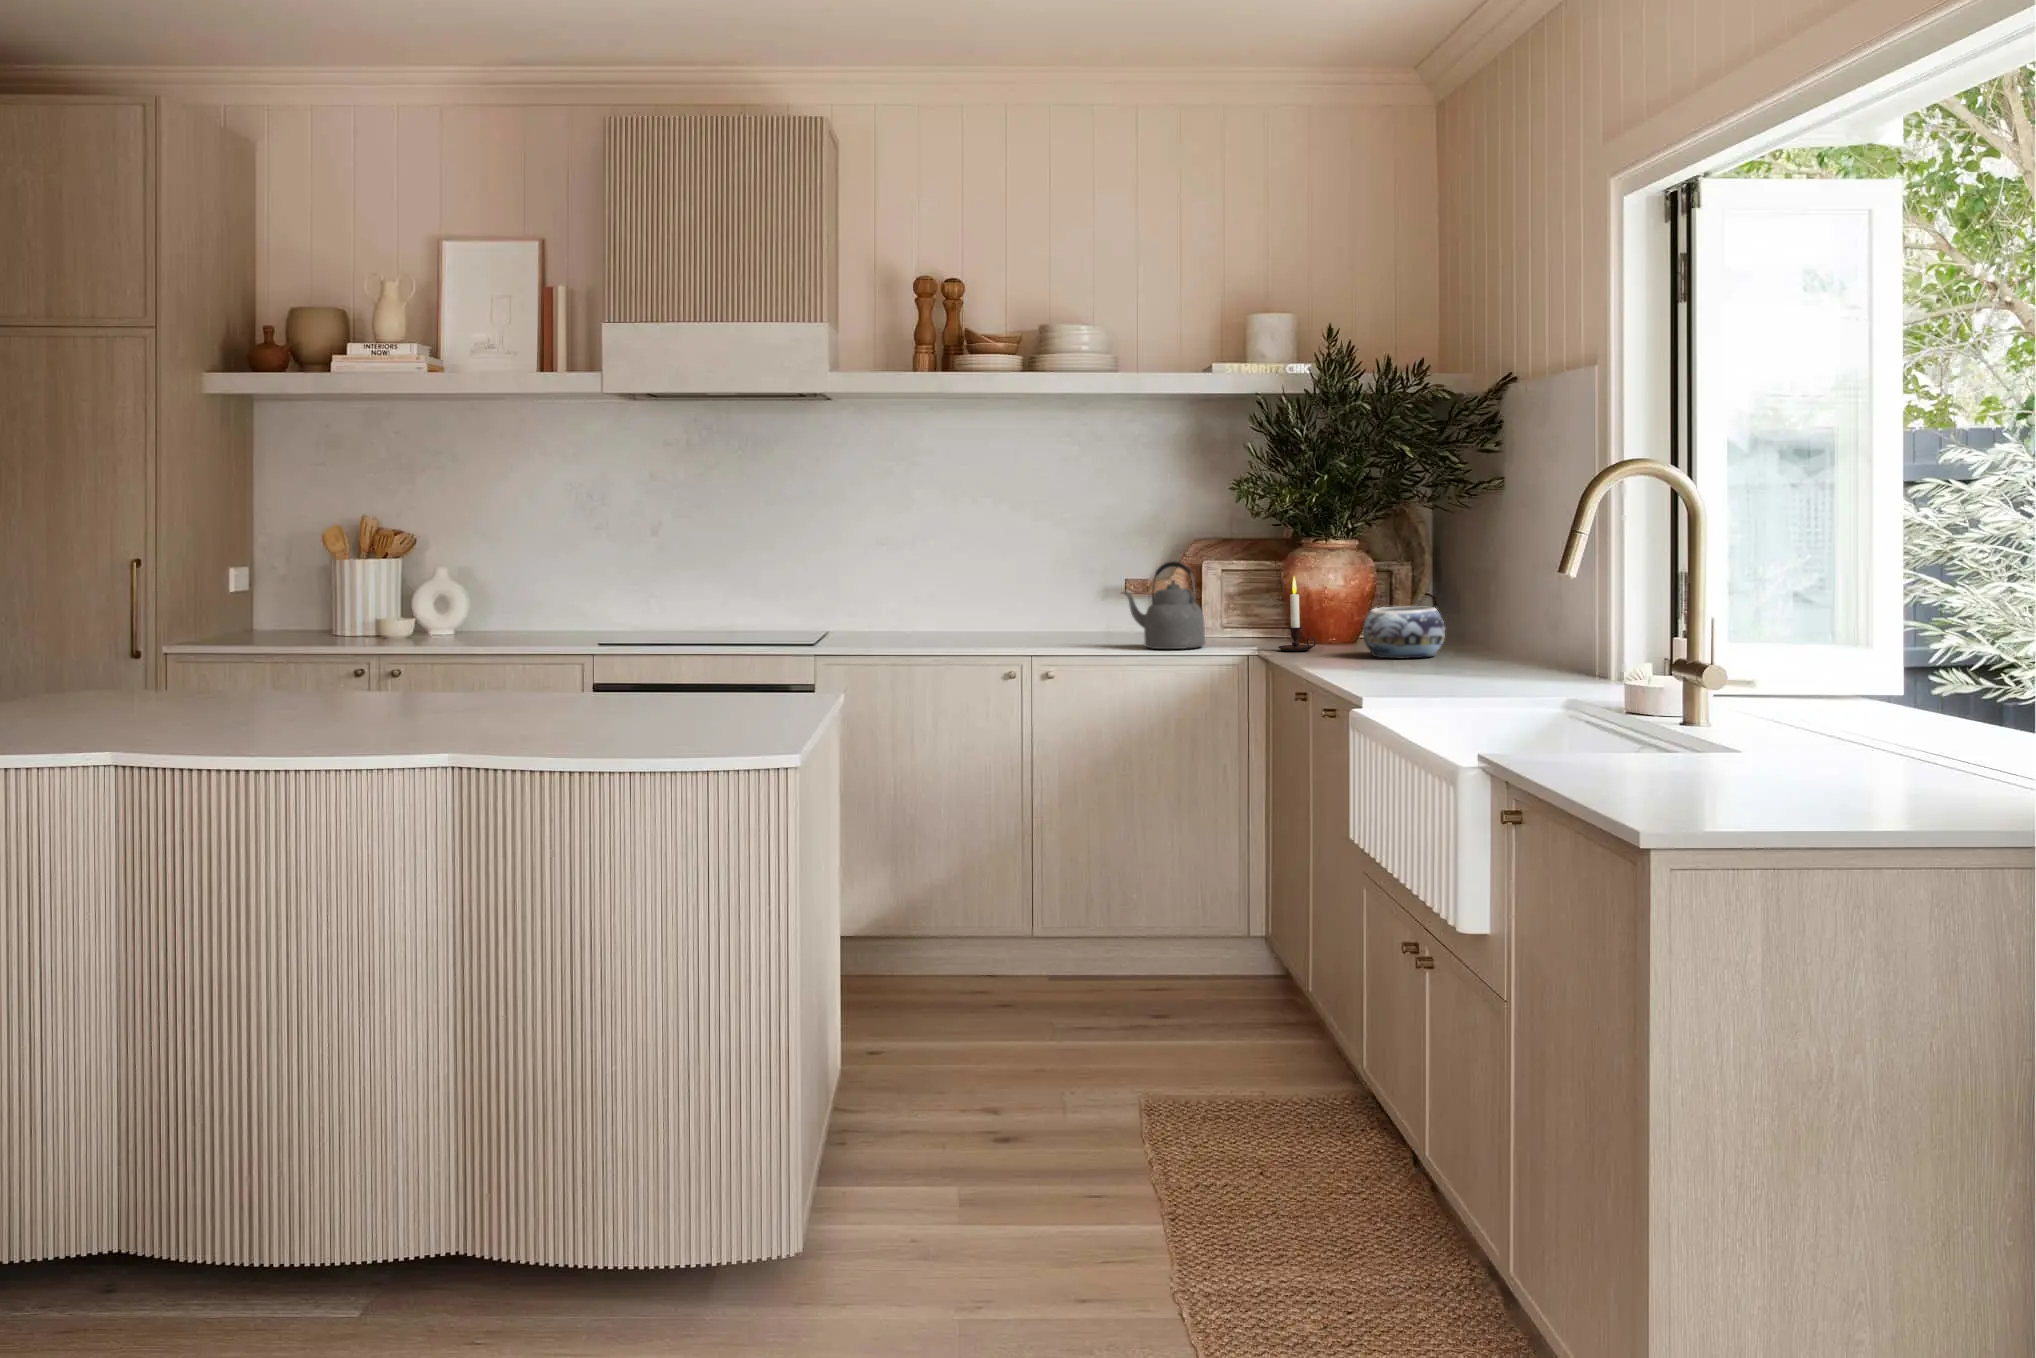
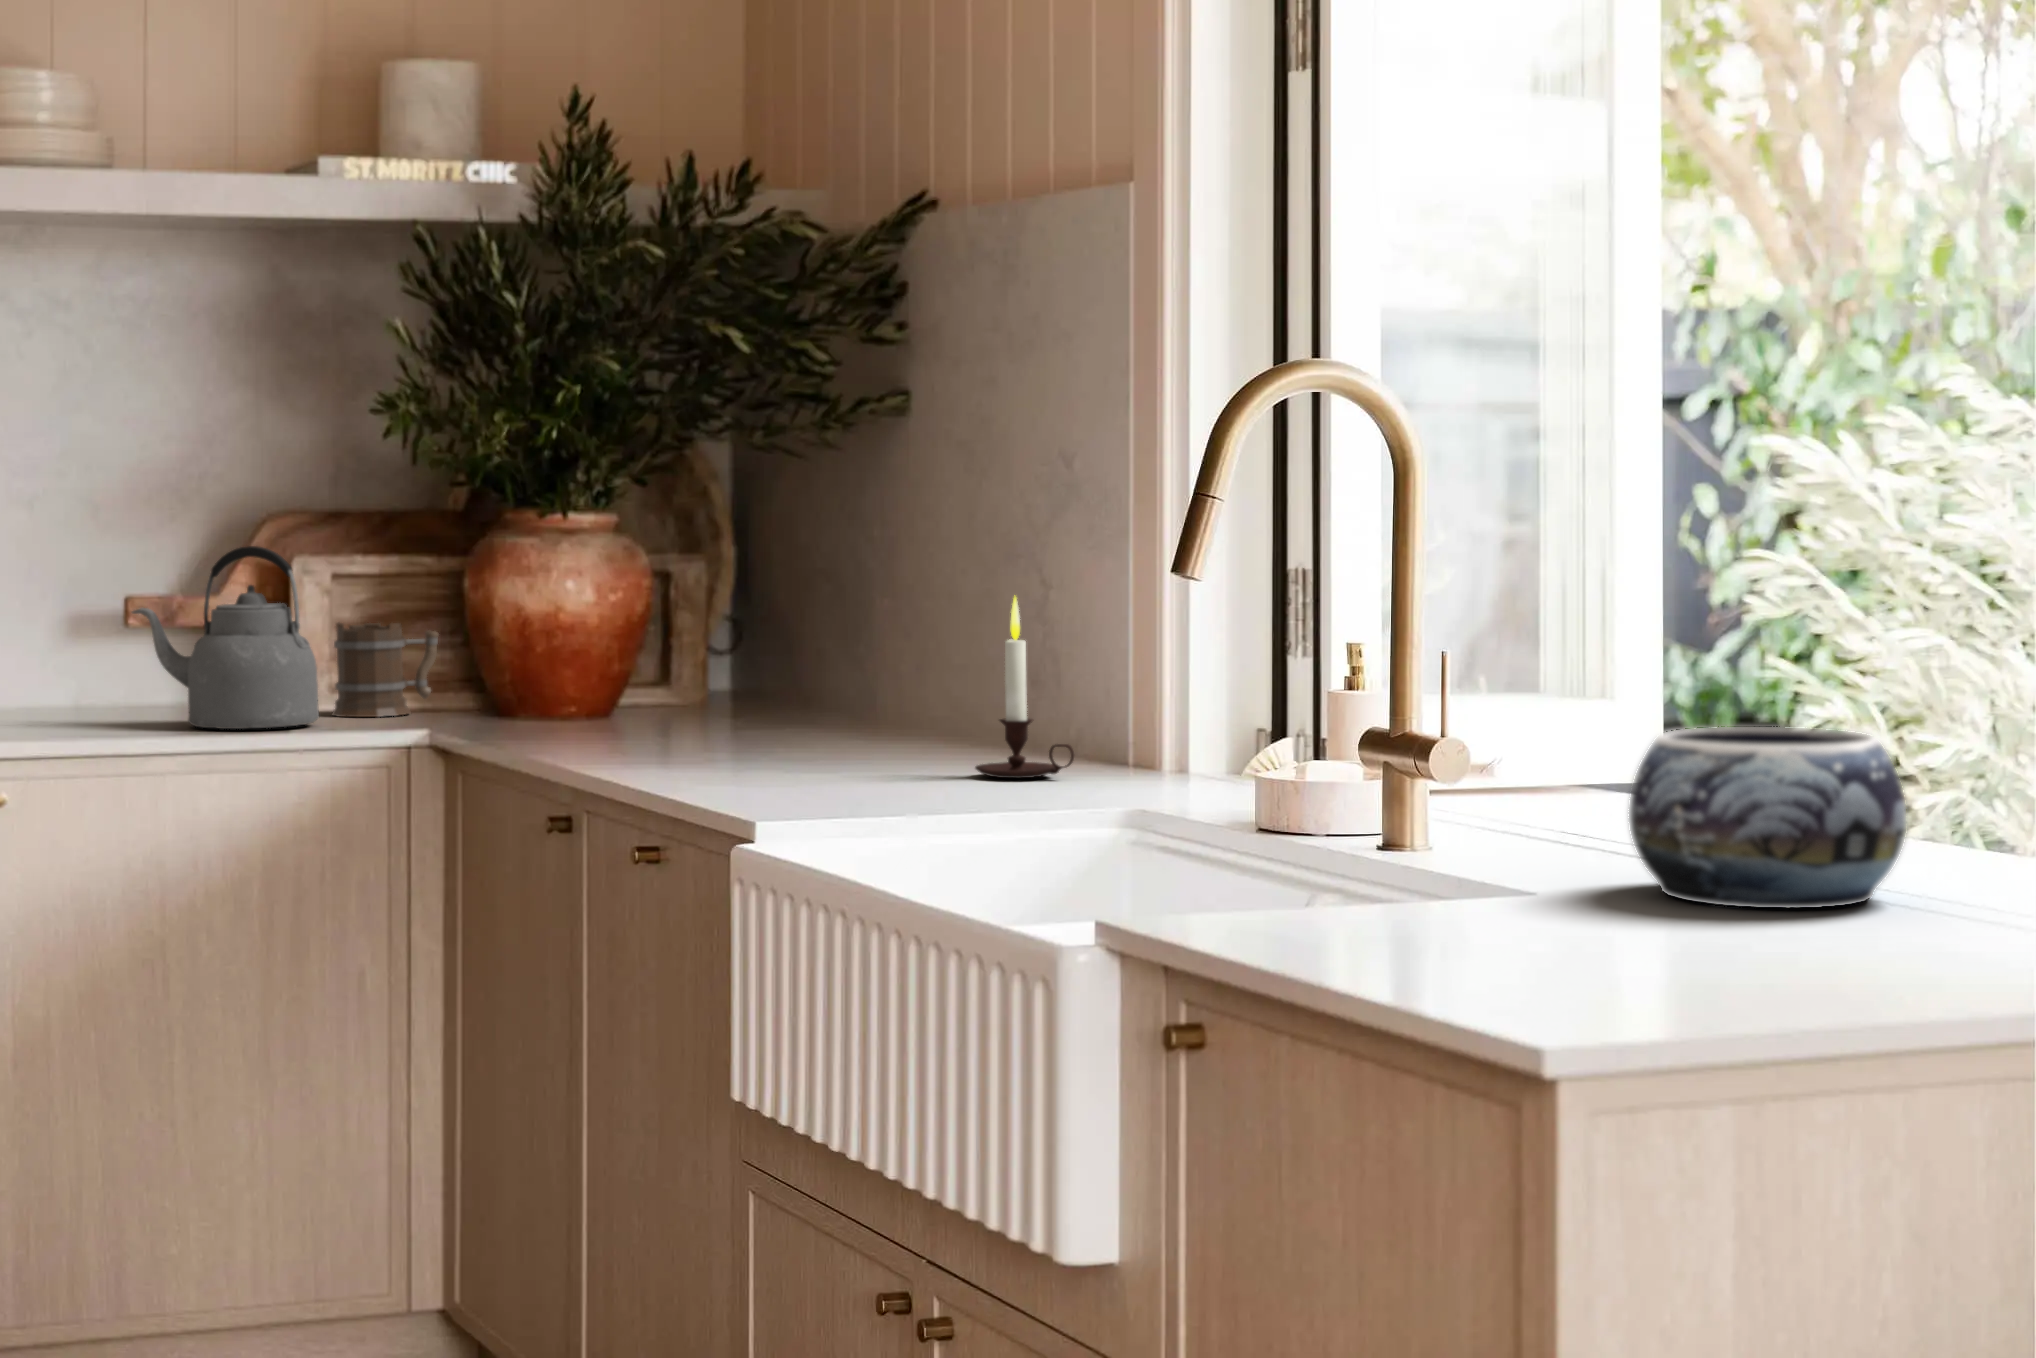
candle: present [1278,576,1316,651] -> present [975,597,1074,778]
mug: none [1216,596,1269,643] -> present [332,623,438,717]
decorative bowl: present [1363,606,1445,658] -> present [1629,727,1906,908]

